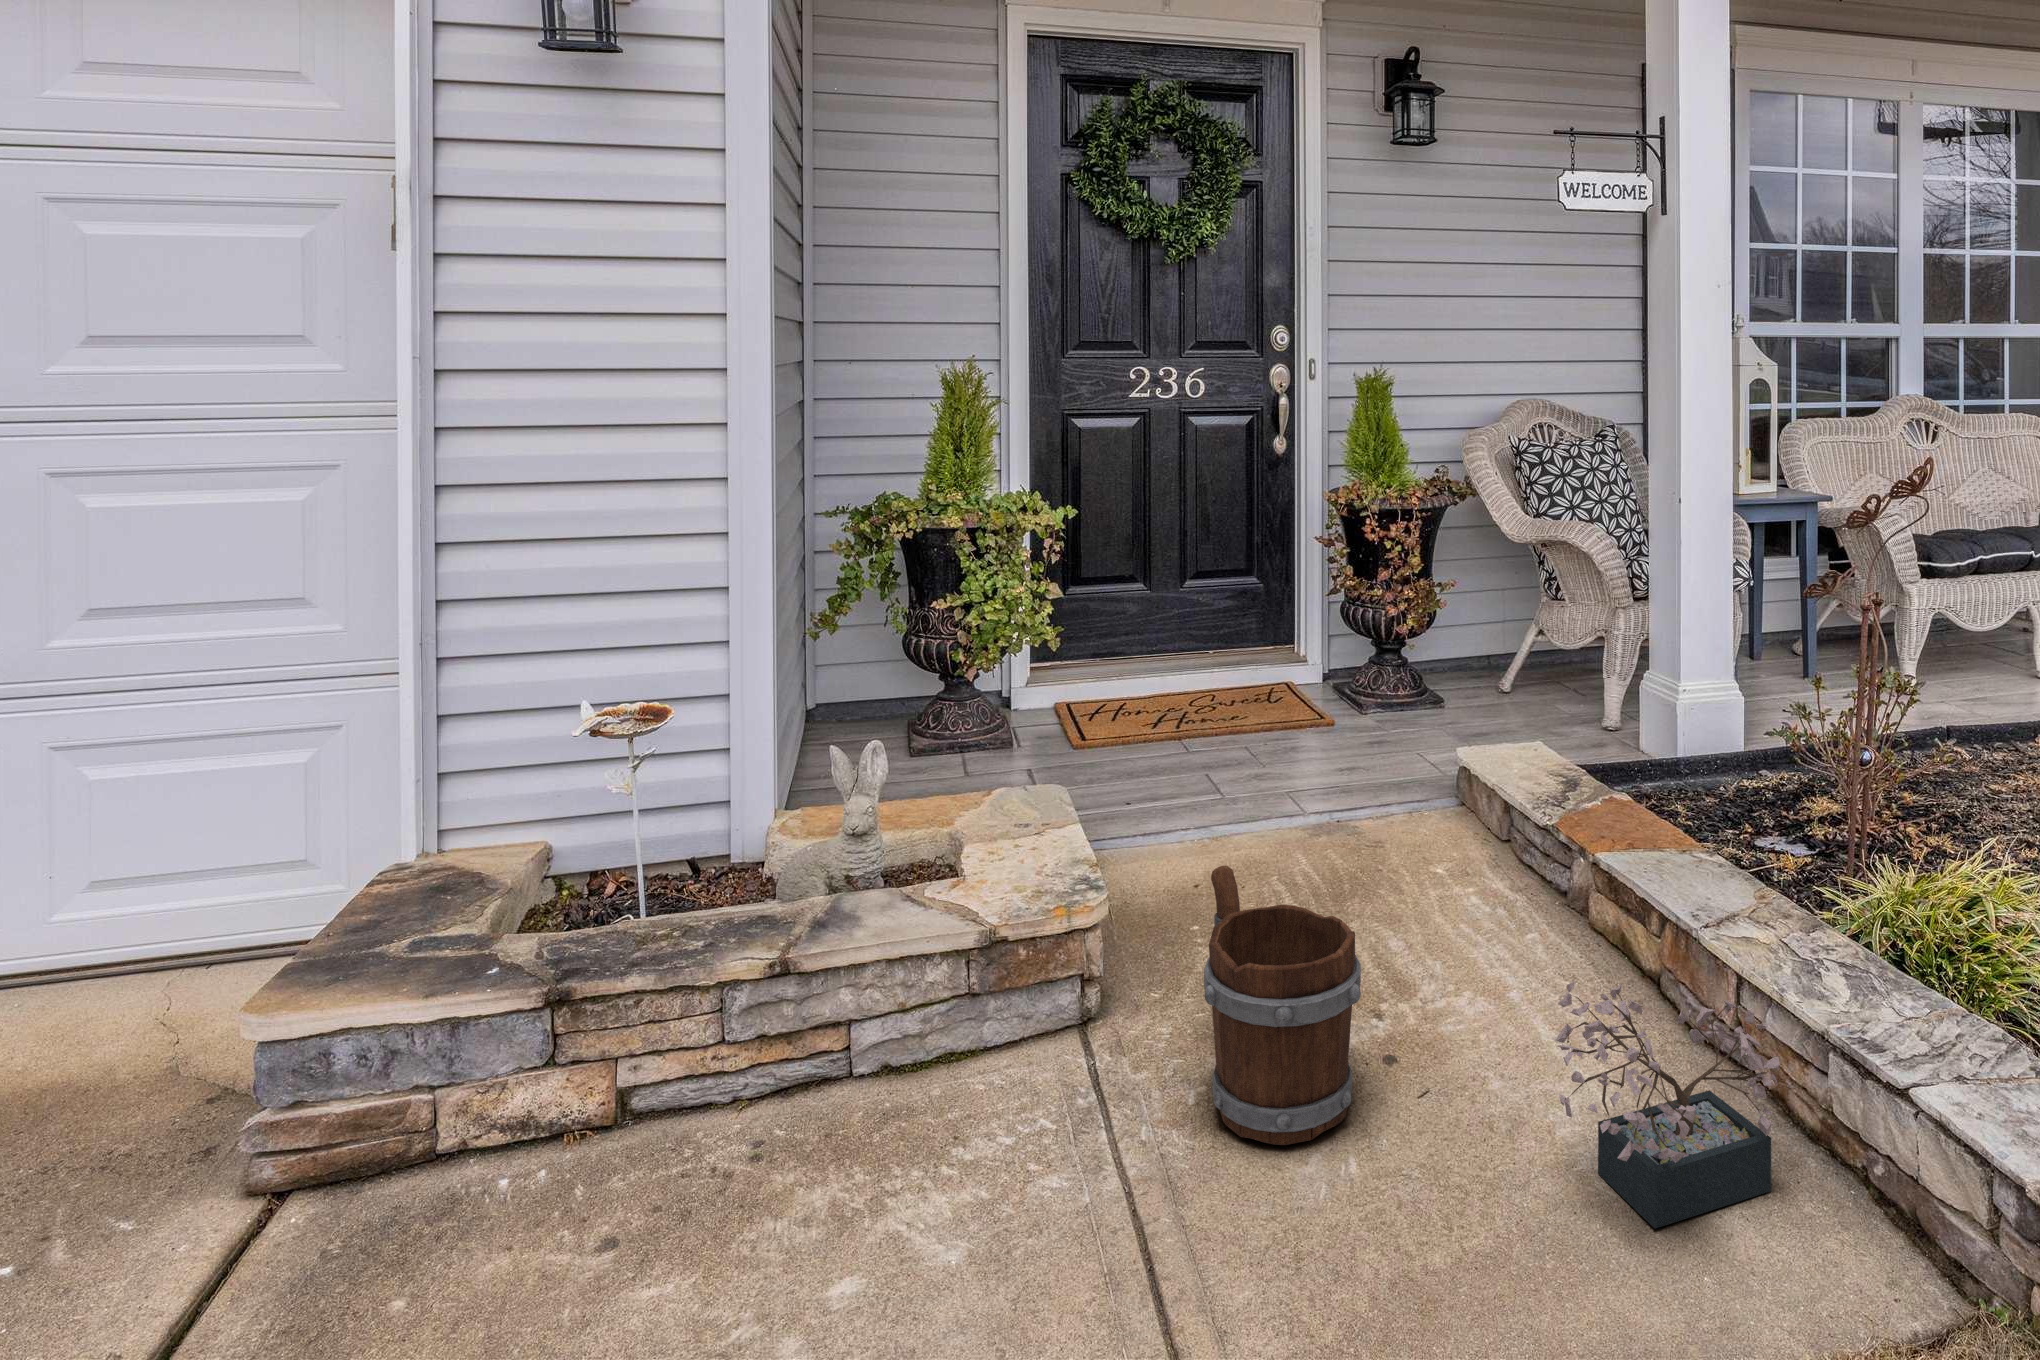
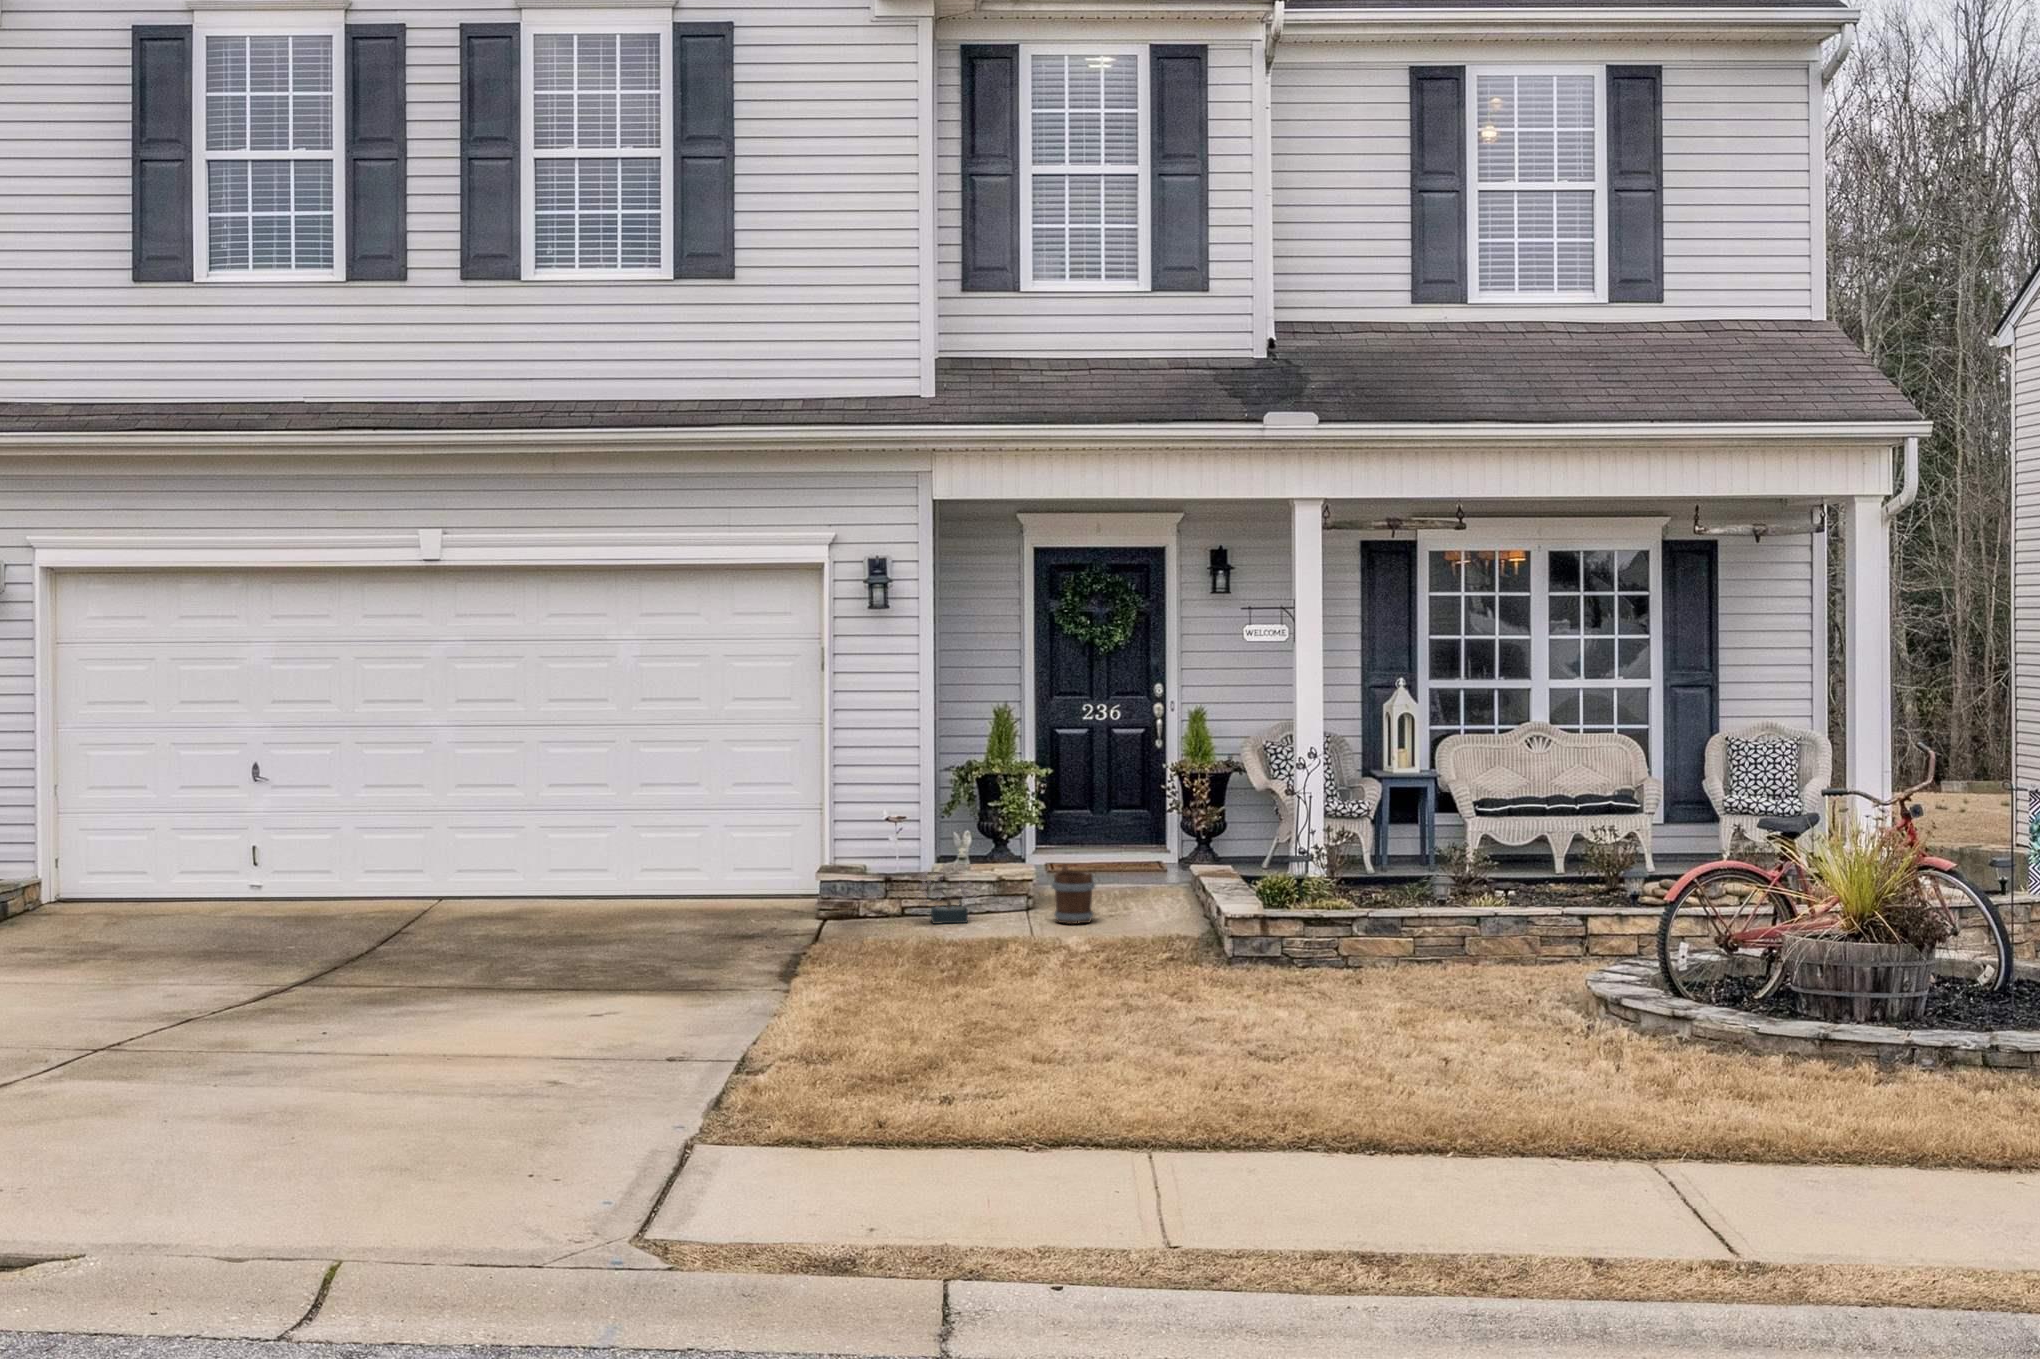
decorative plant: present [1554,981,1780,1229] -> present [916,871,971,923]

